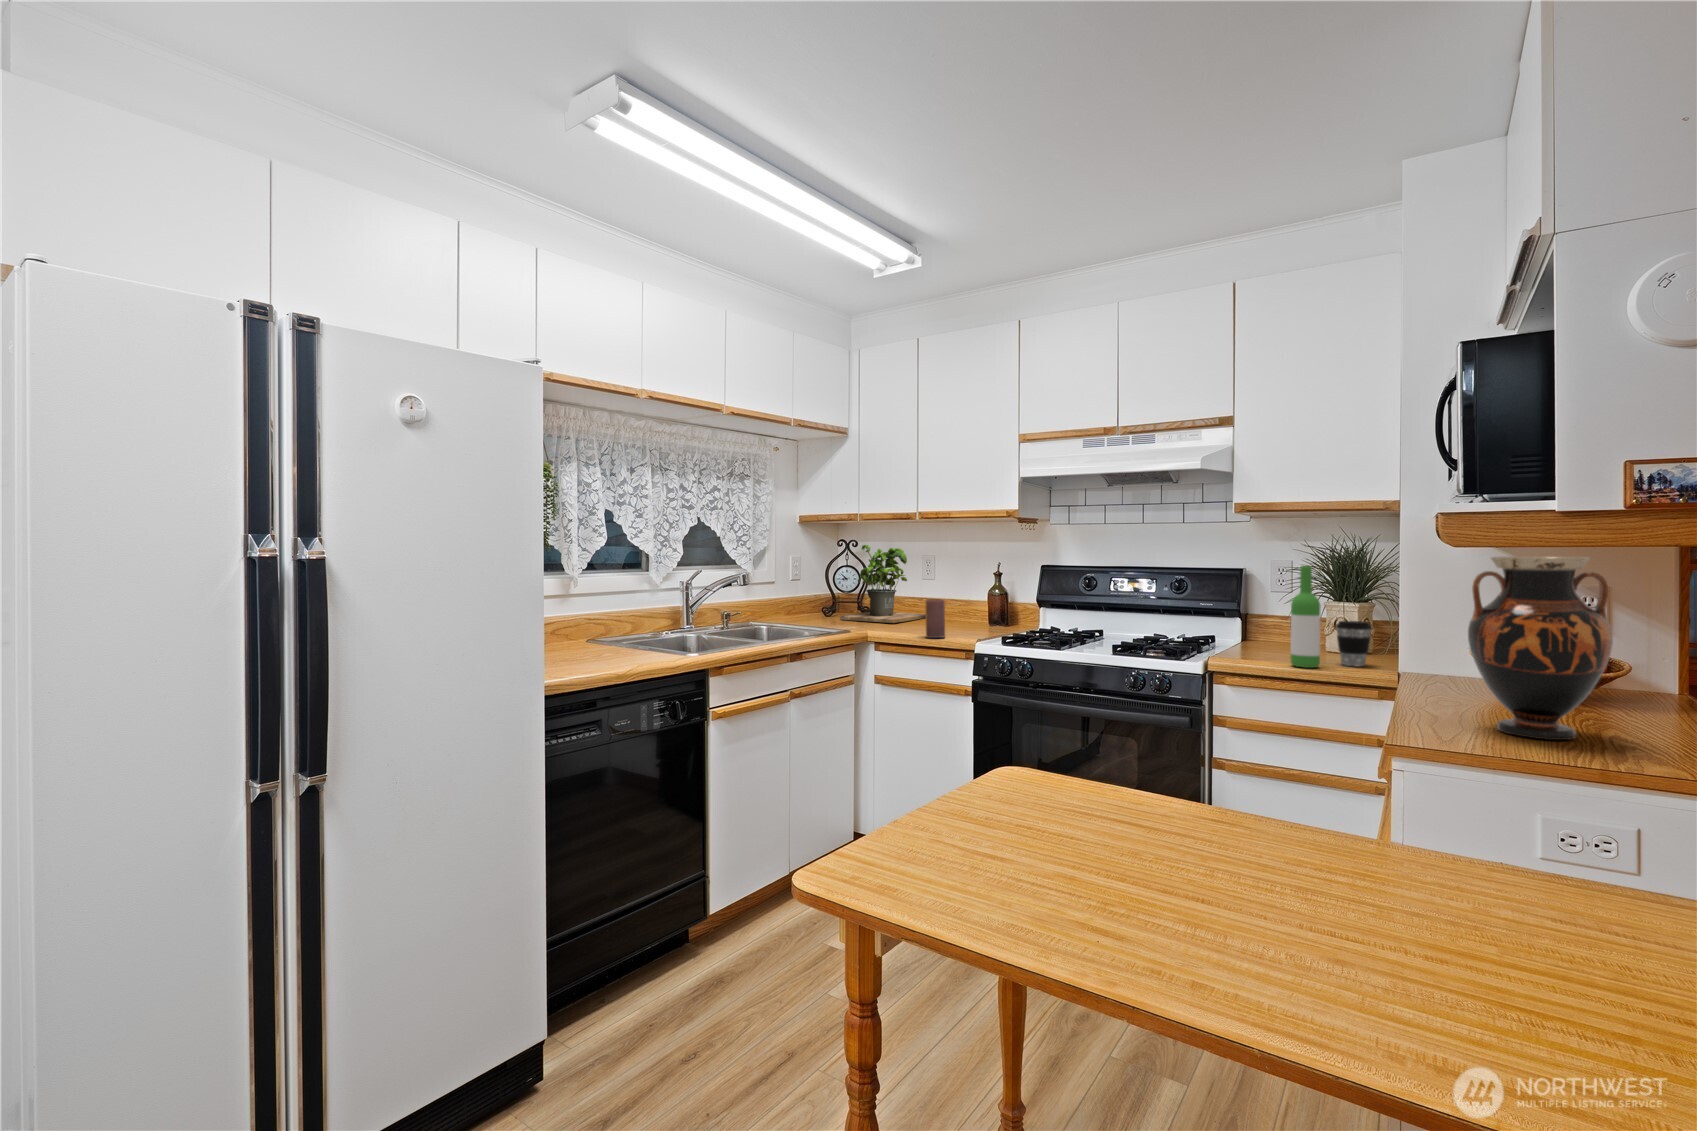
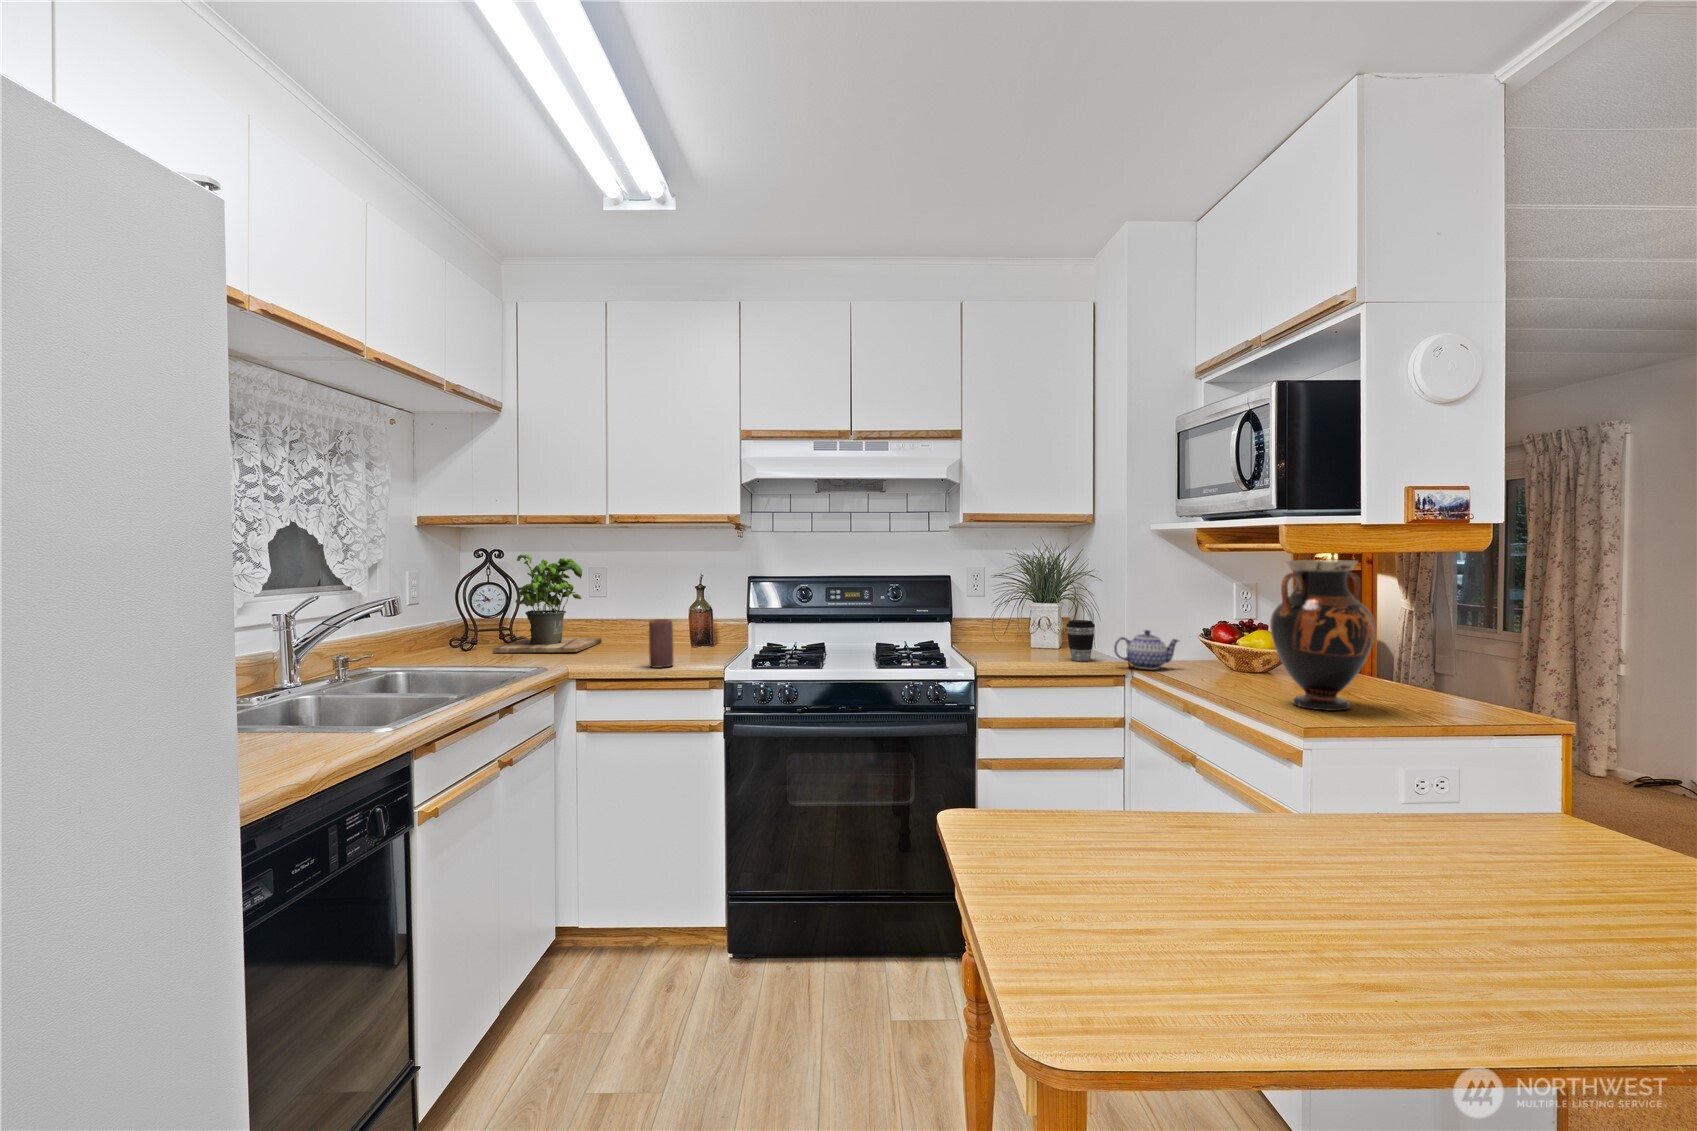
wine bottle: present [1290,566,1321,668] -> none [1043,572,1067,666]
teapot: none [1373,635,1462,681] -> present [1114,630,1178,669]

